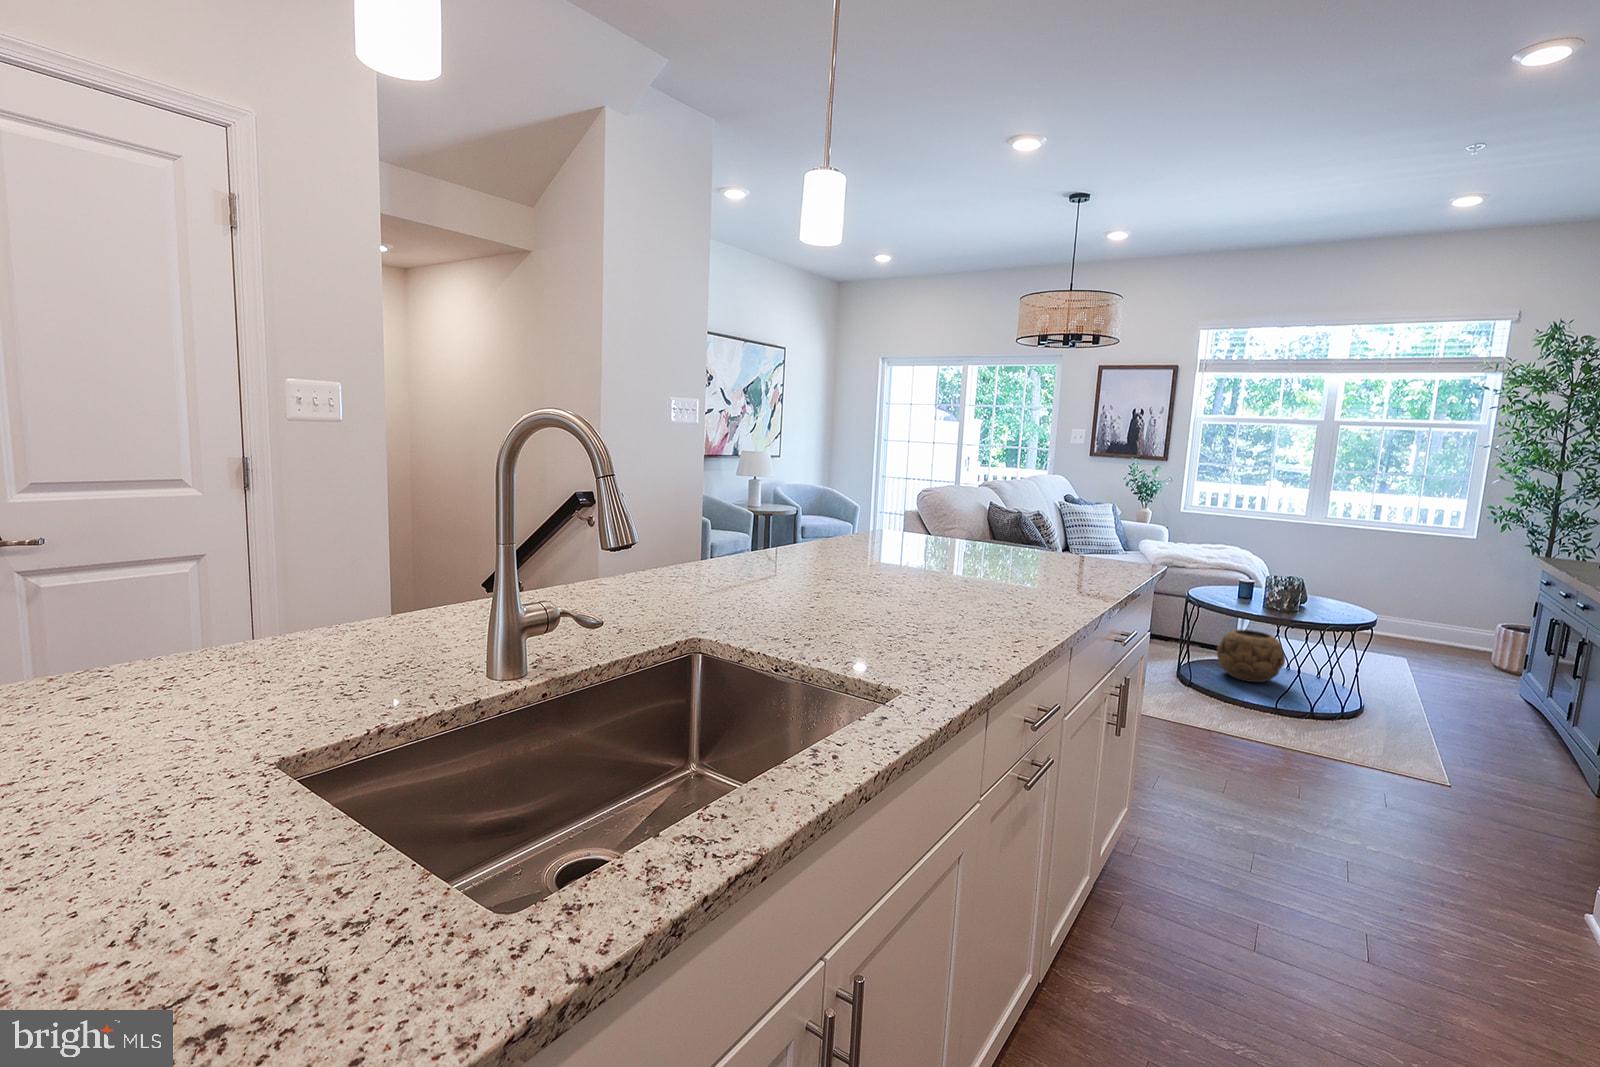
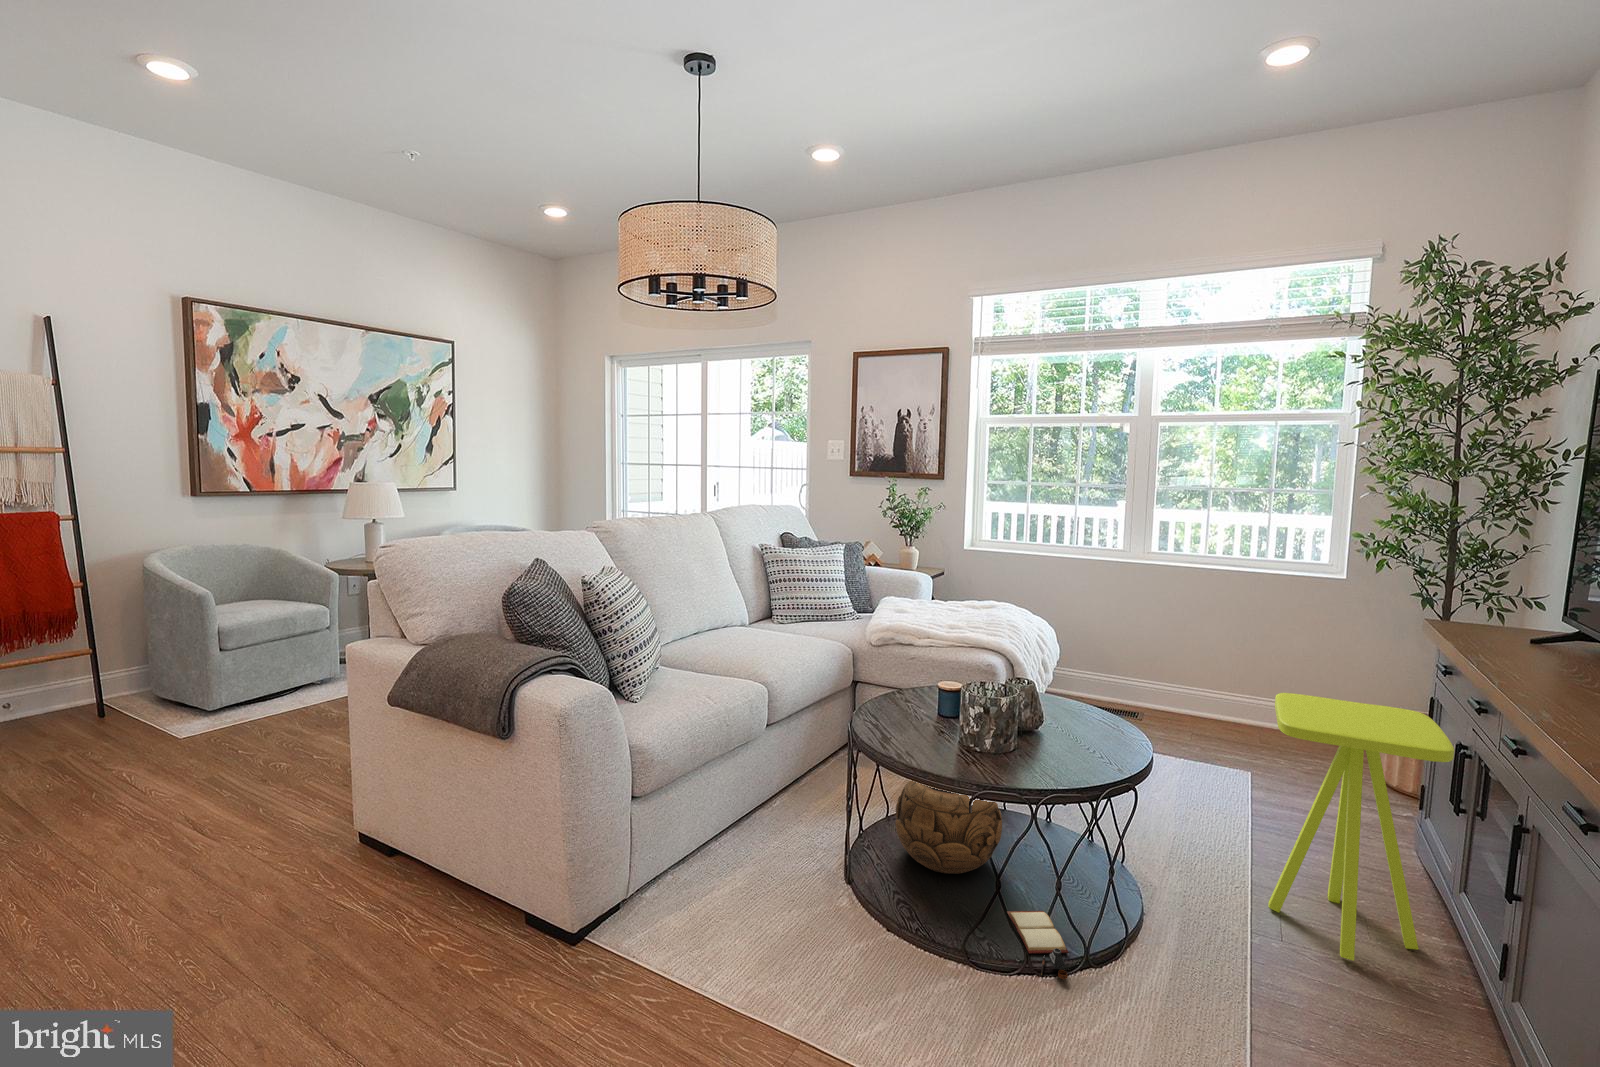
side table: none [1438,590,1552,721] -> present [1268,693,1454,961]
book: none [1296,696,1343,716] -> present [1007,911,1069,979]

